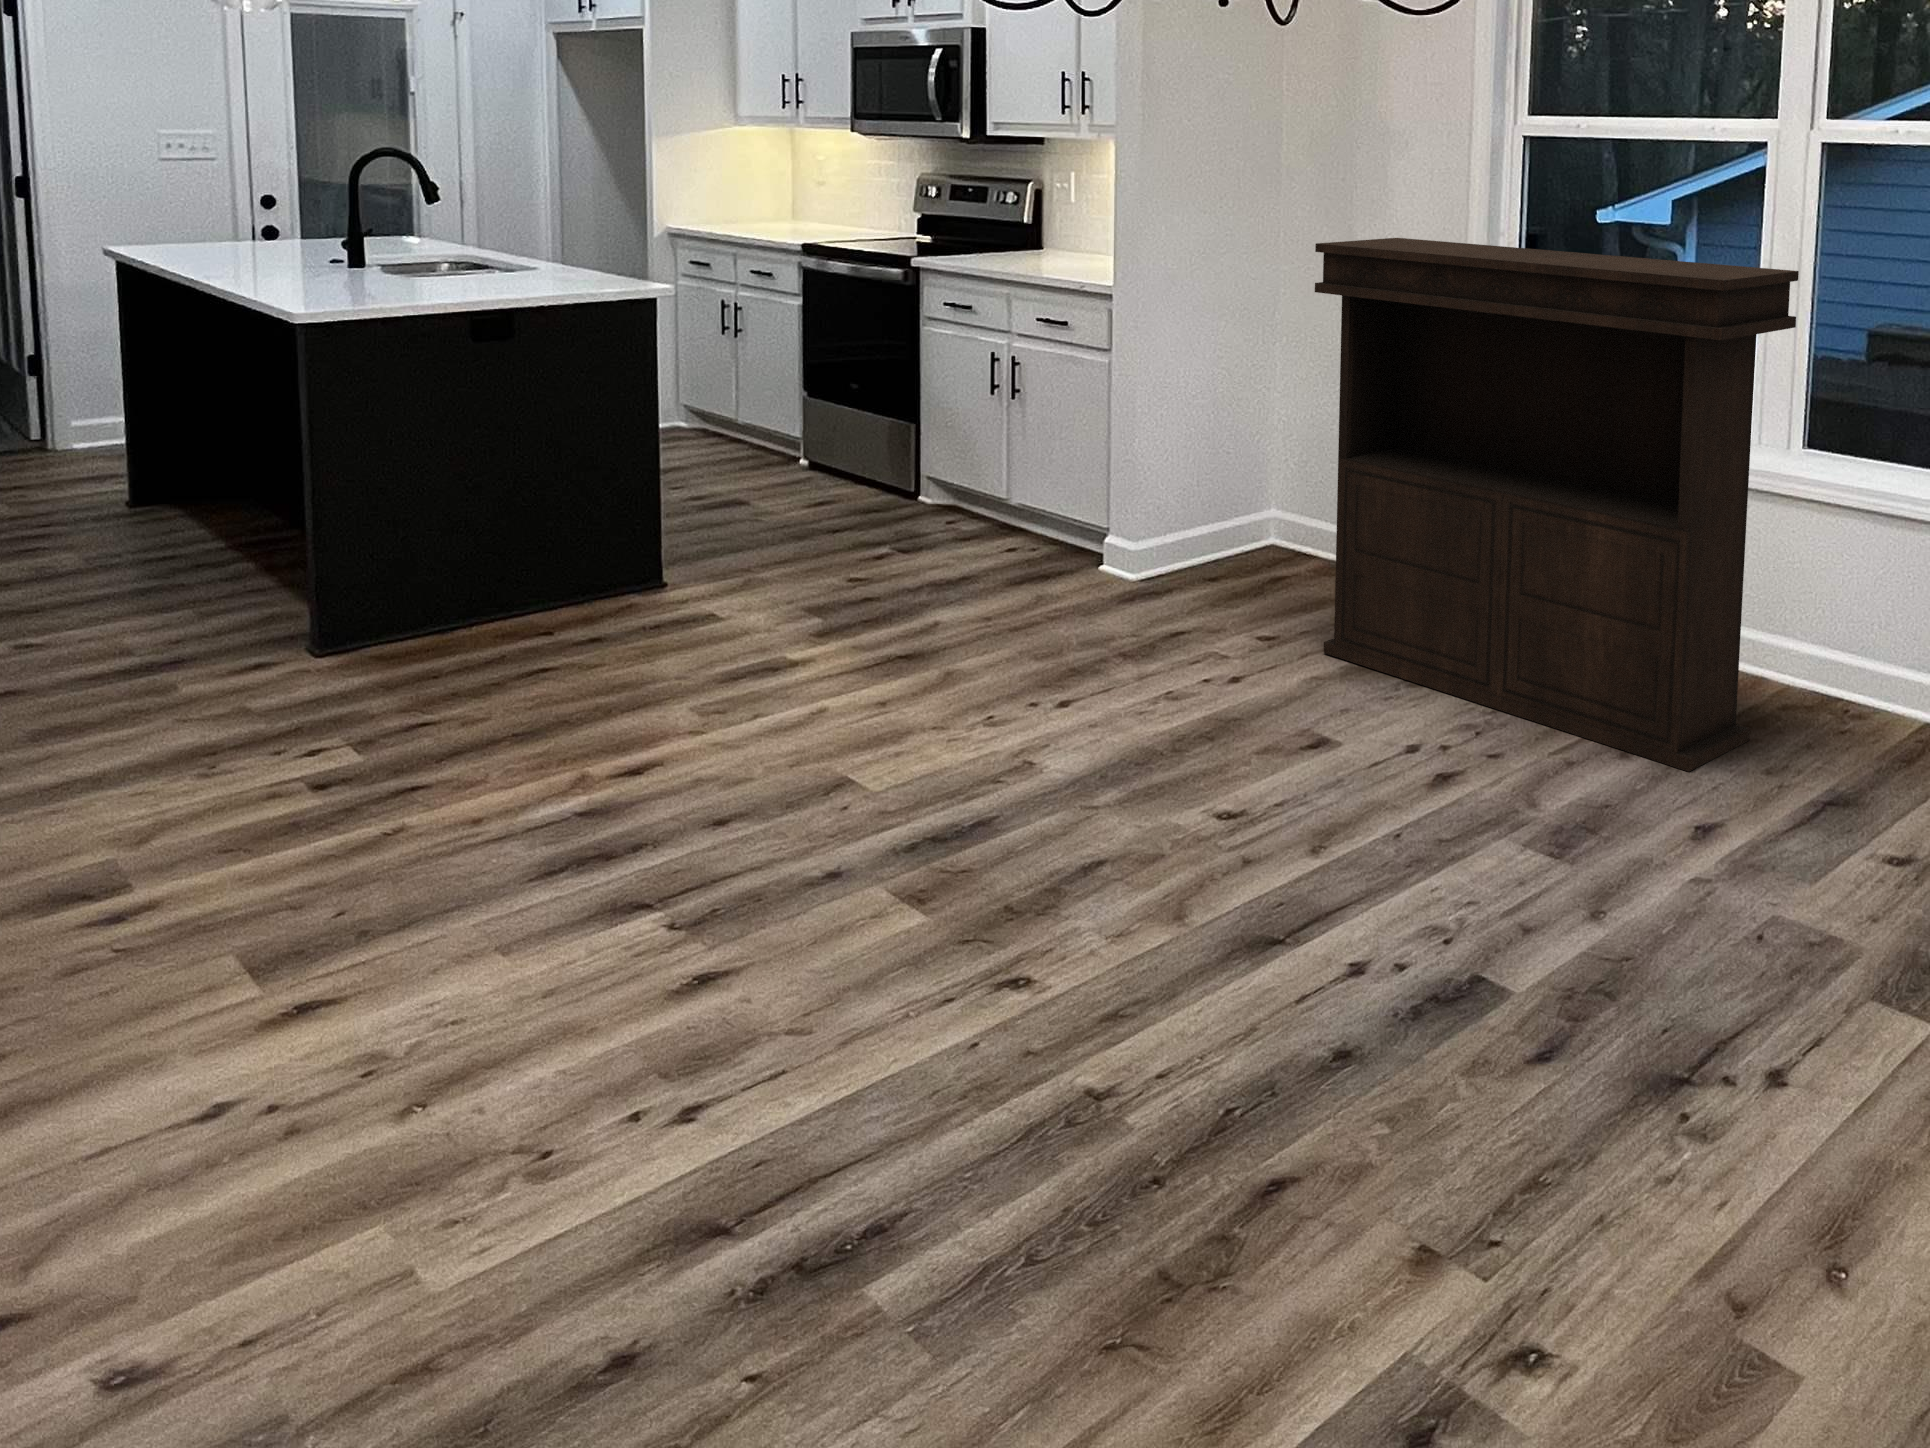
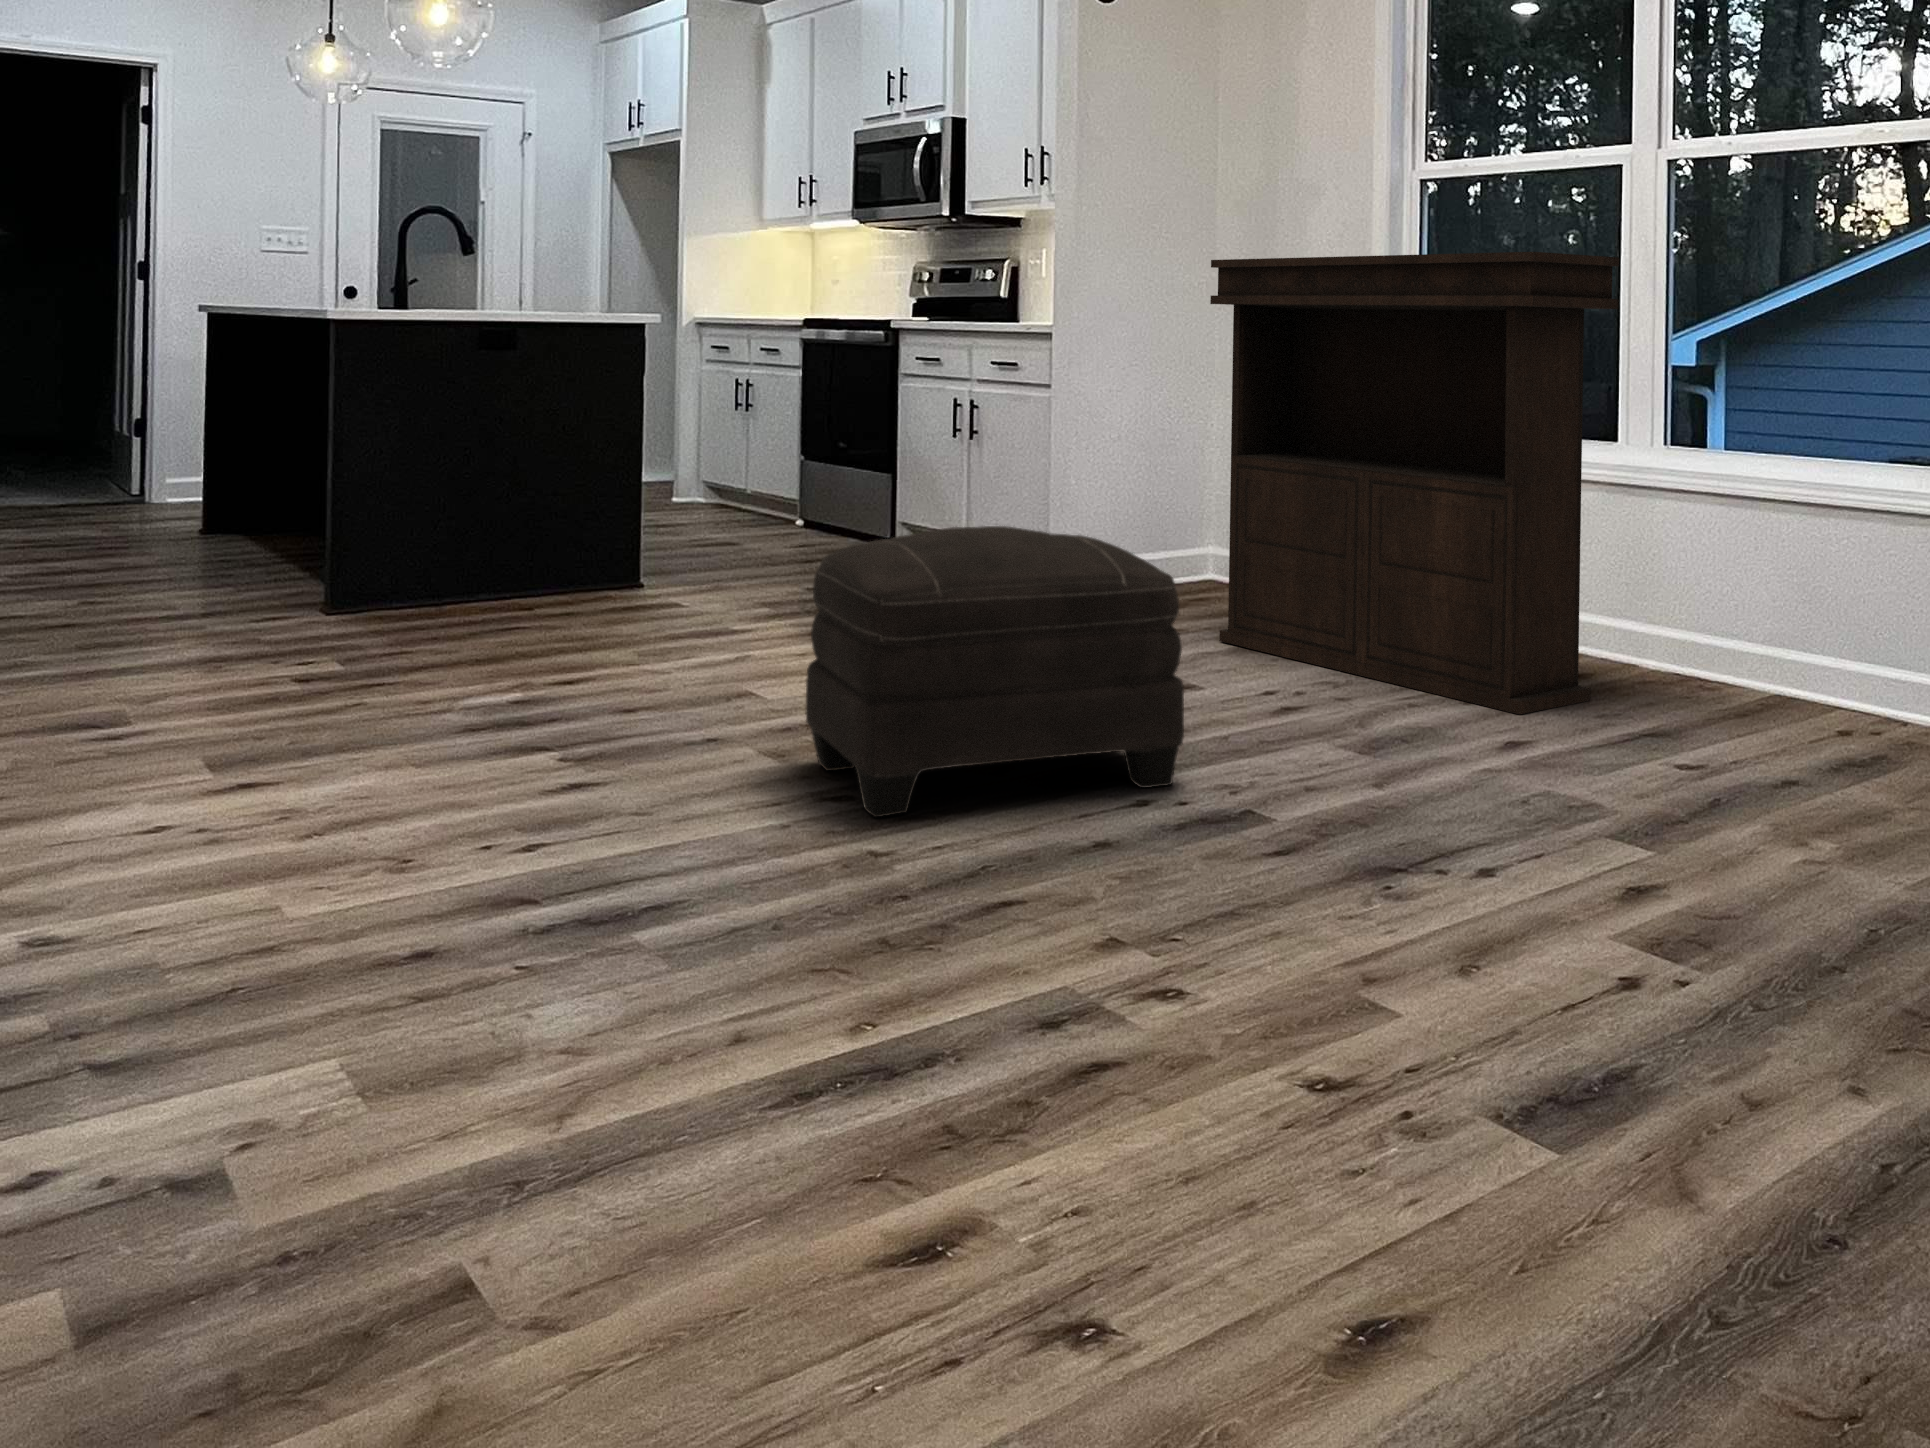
ottoman: none [954,638,1390,1023] -> present [806,526,1184,817]

